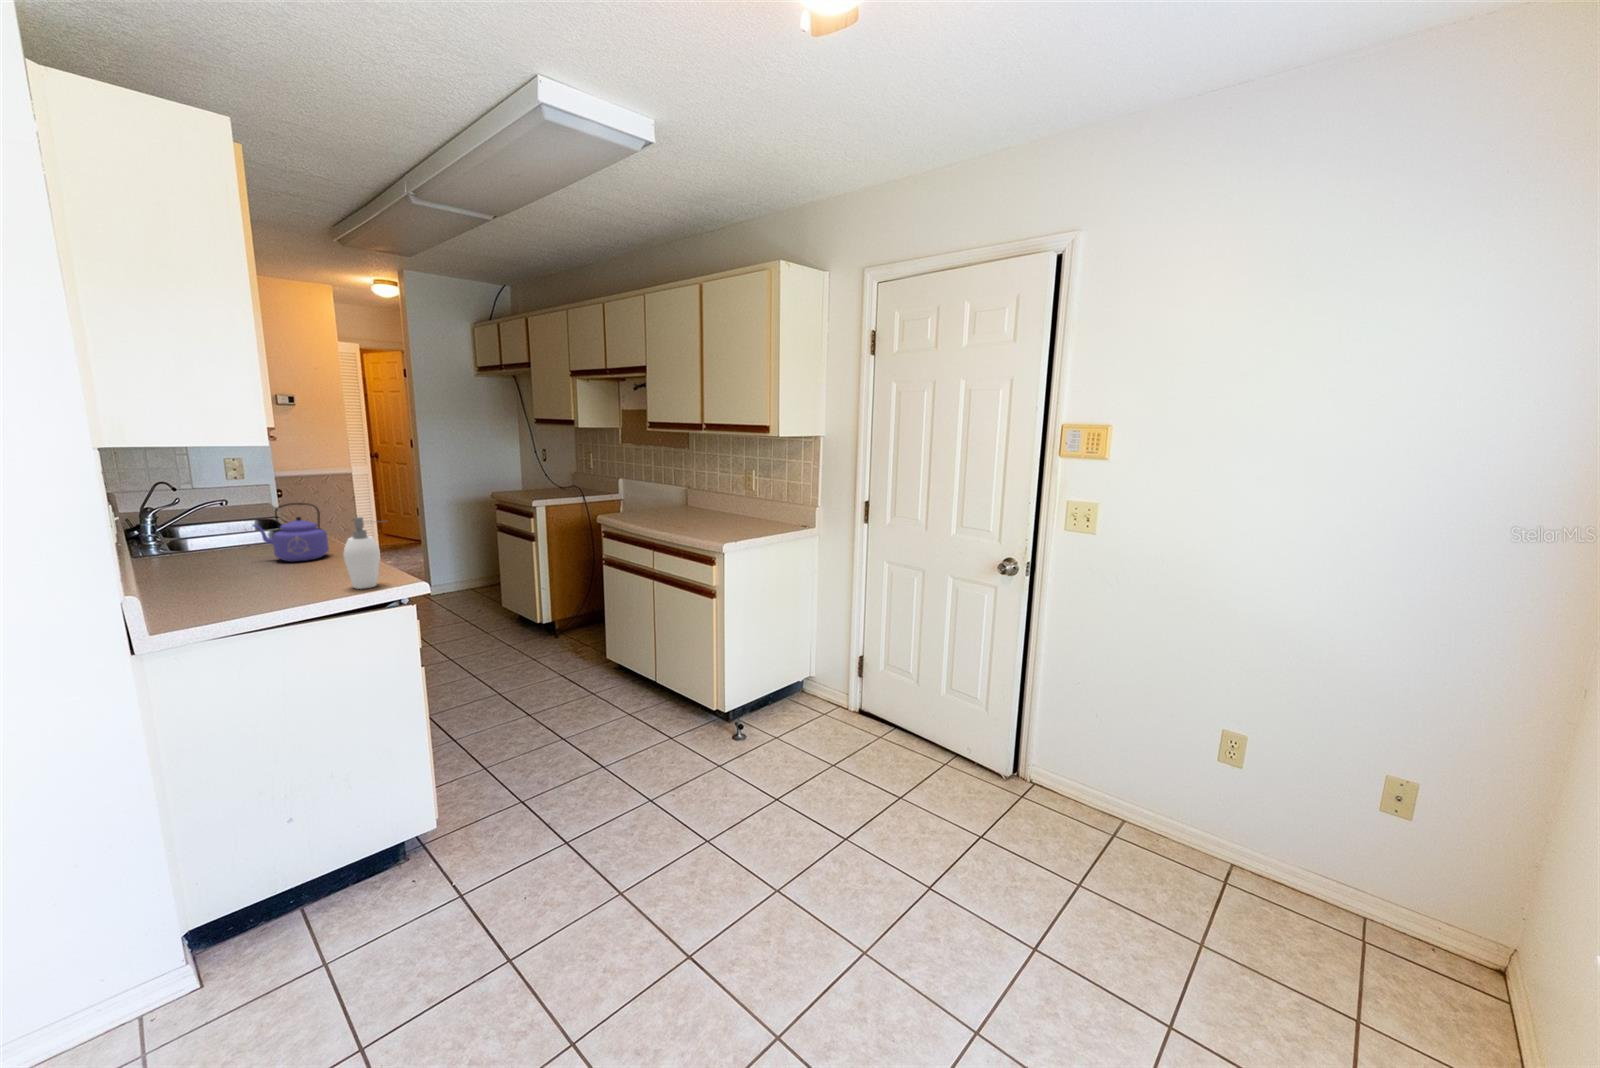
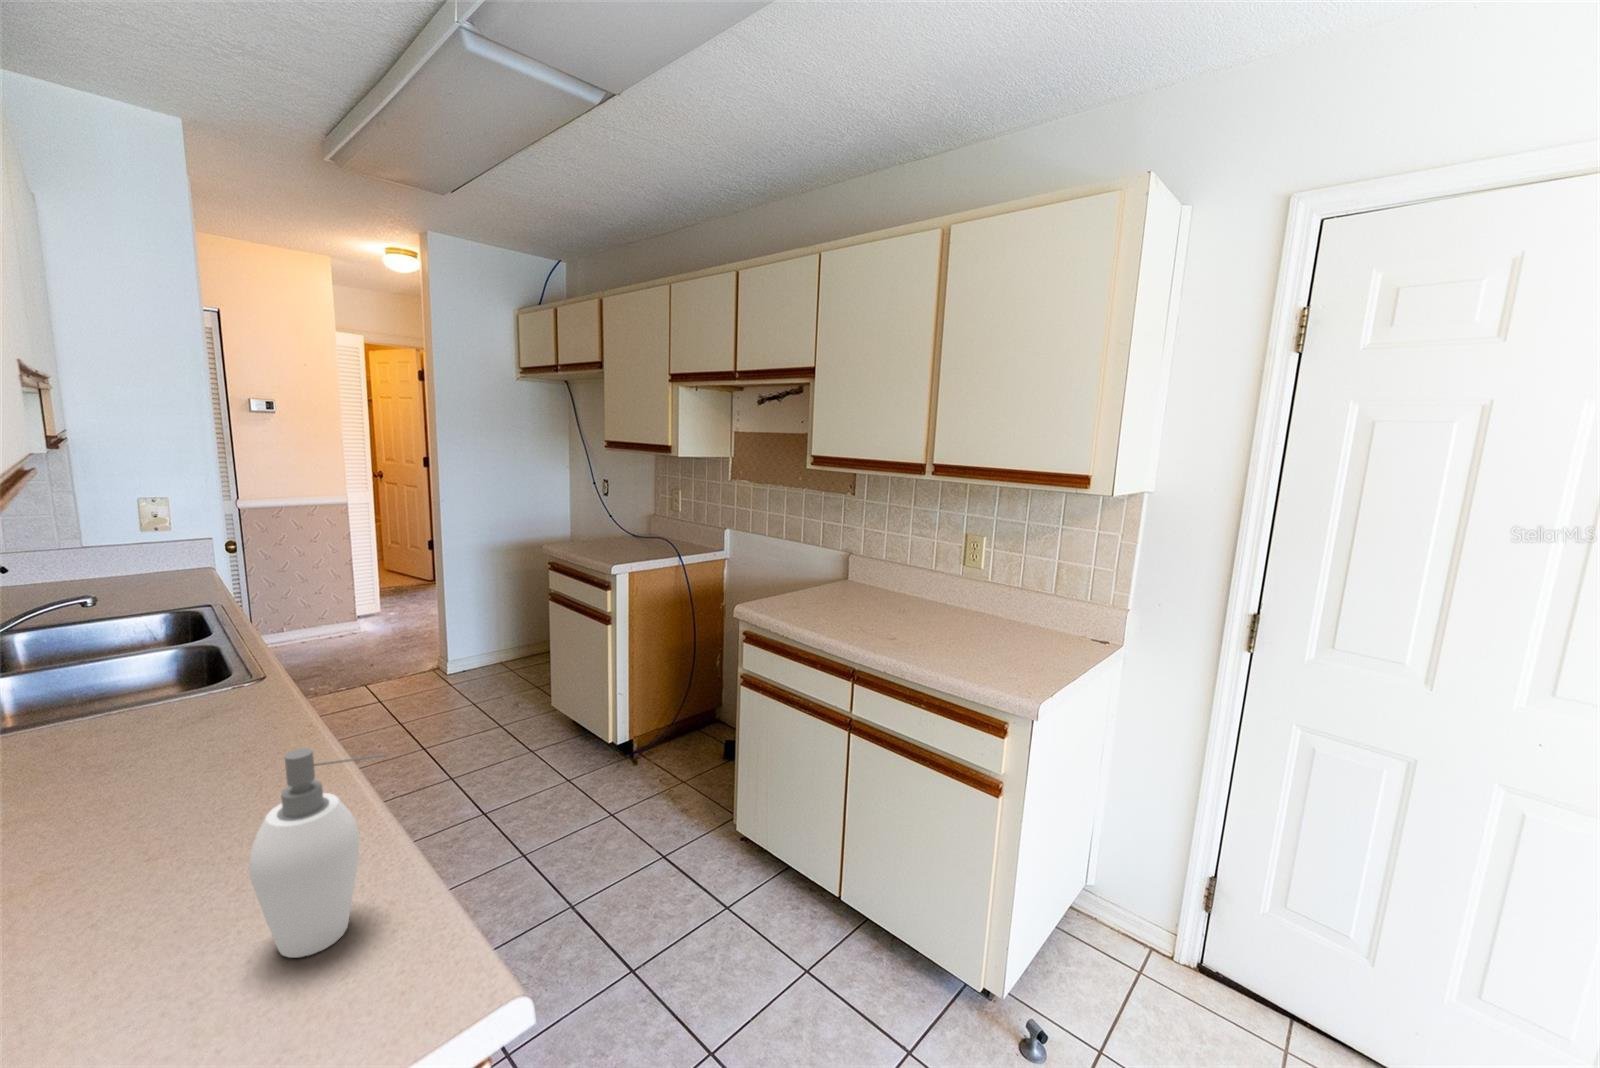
kettle: present [253,503,329,562] -> none [77,635,259,771]

